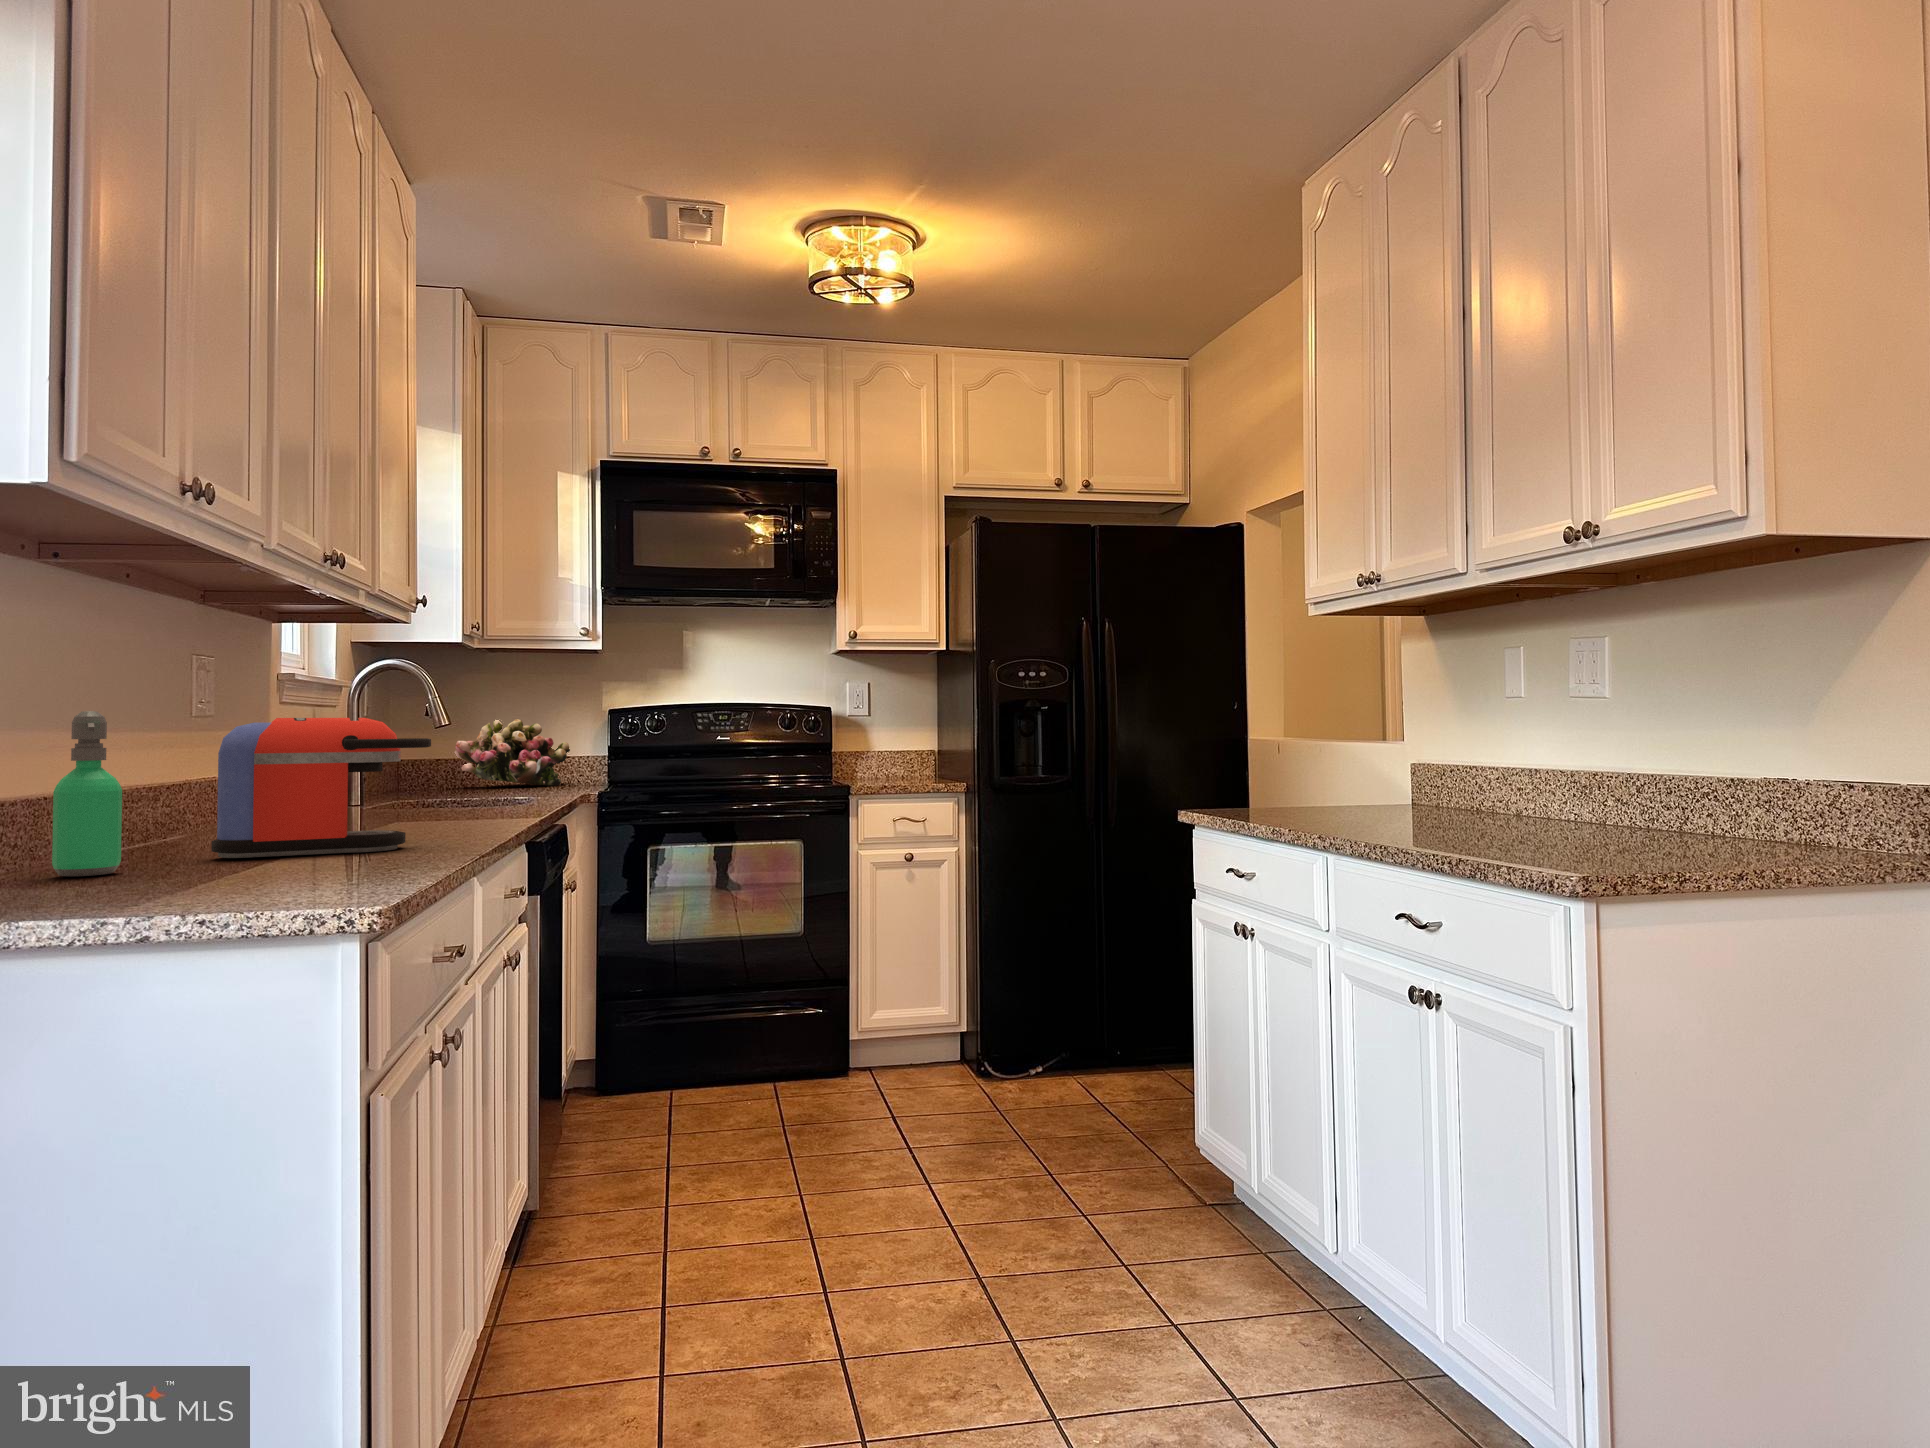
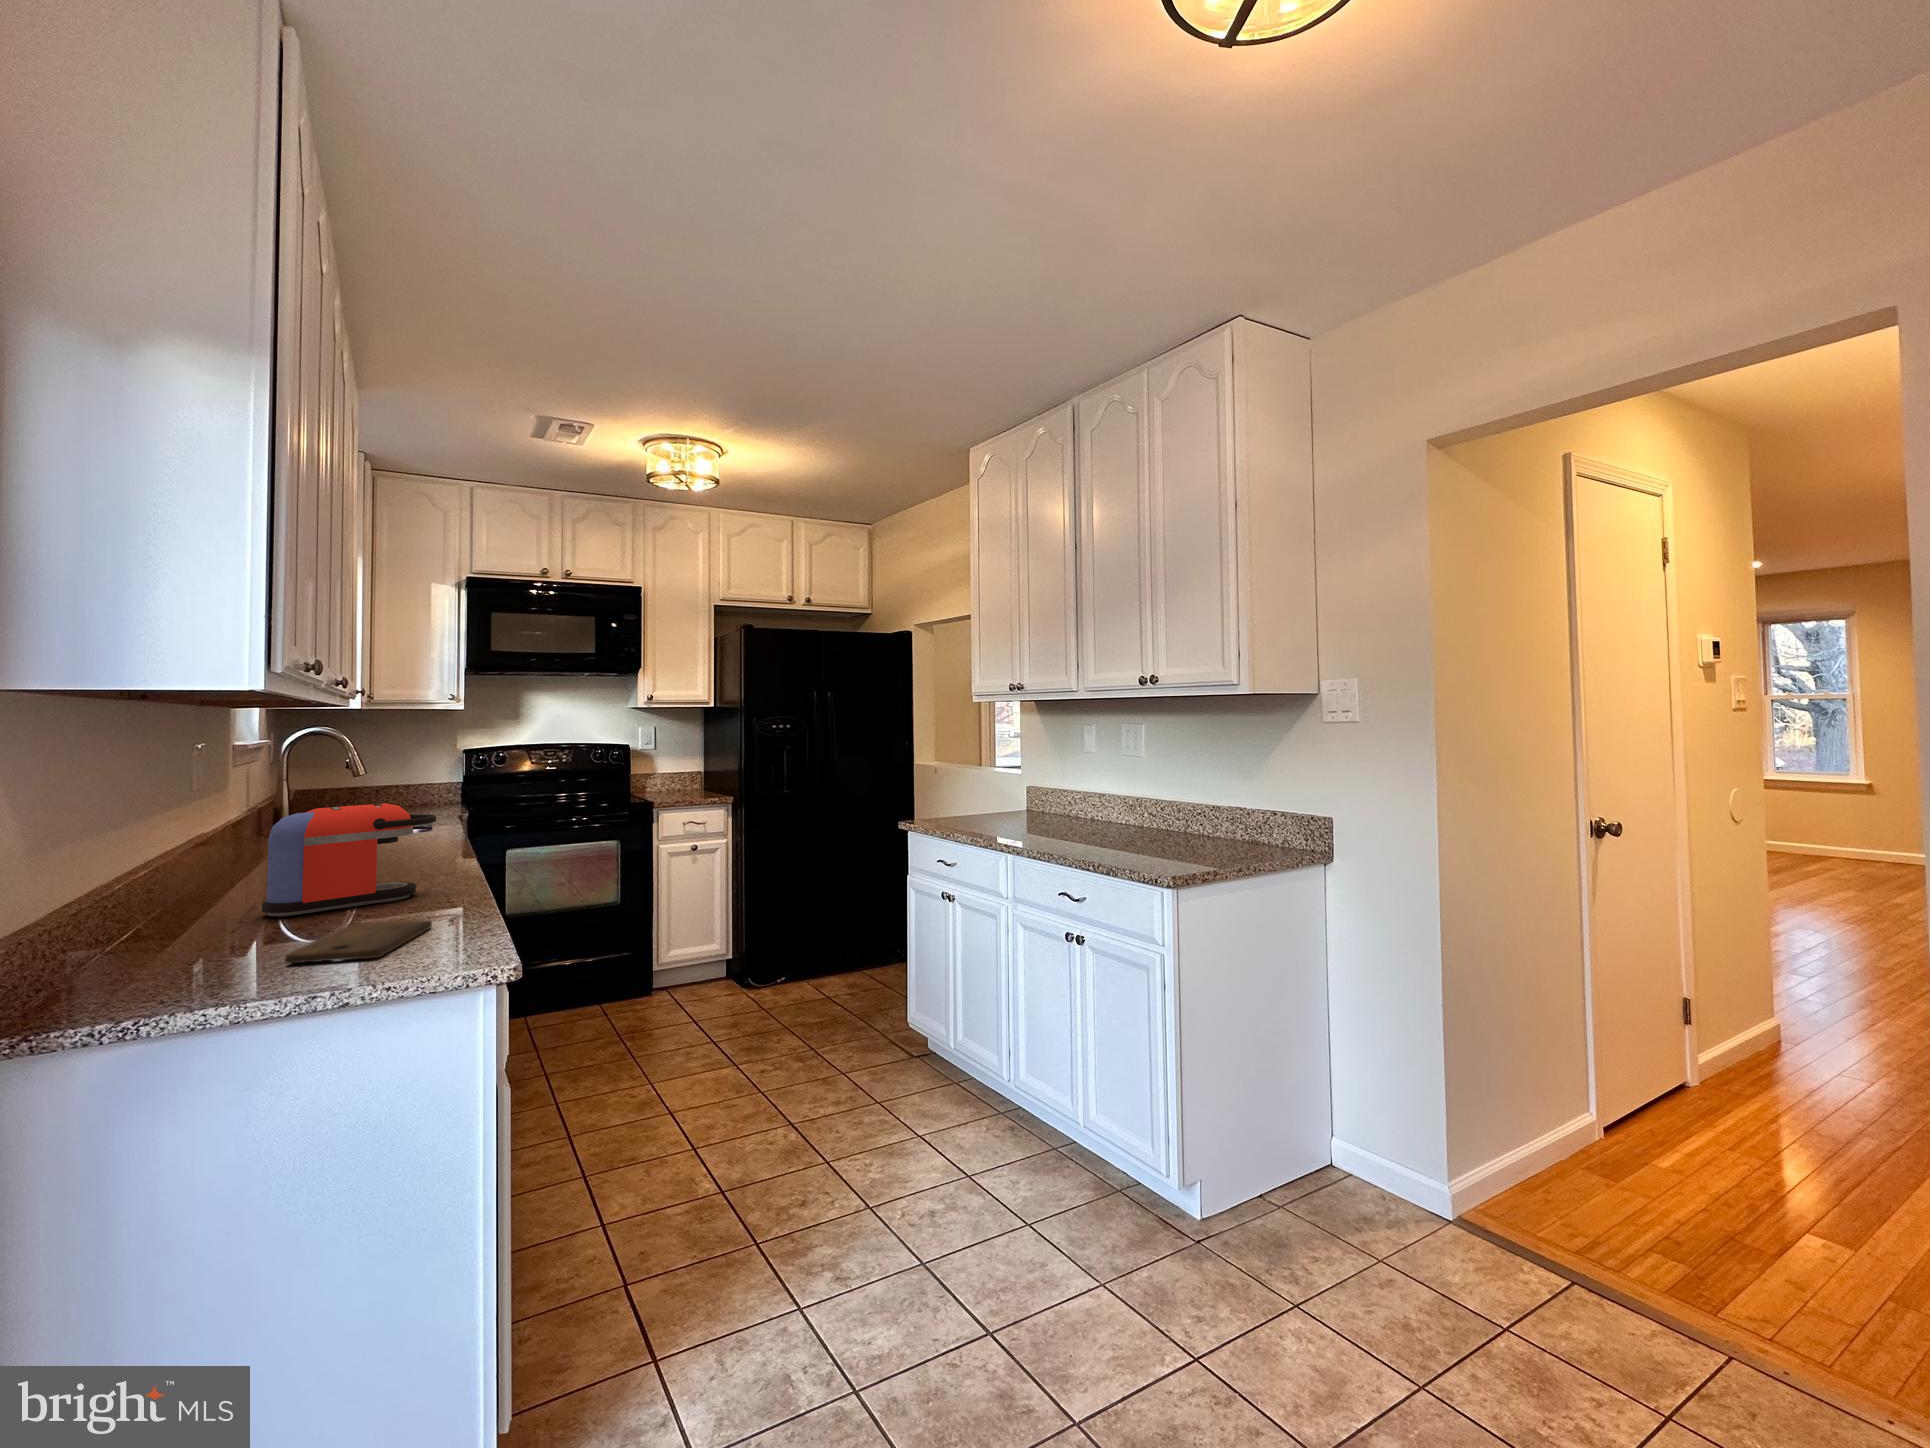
soap dispenser: present [52,711,122,876] -> none [147,819,209,948]
flower arrangement: present [454,719,570,786] -> none [319,758,421,807]
cutting board: none [139,862,358,894] -> present [285,920,432,963]

